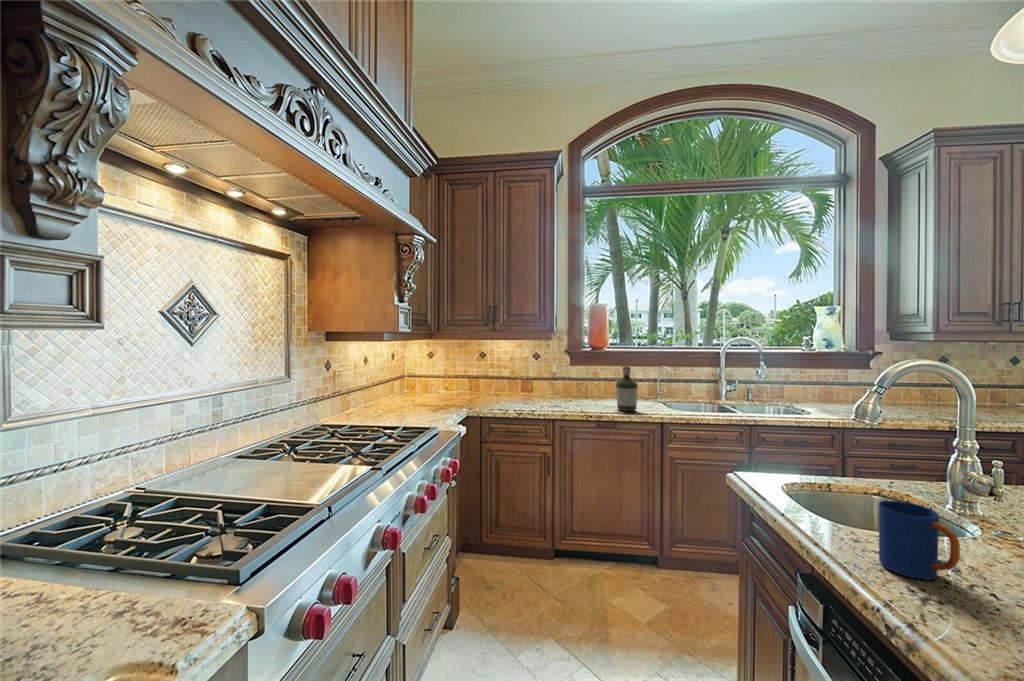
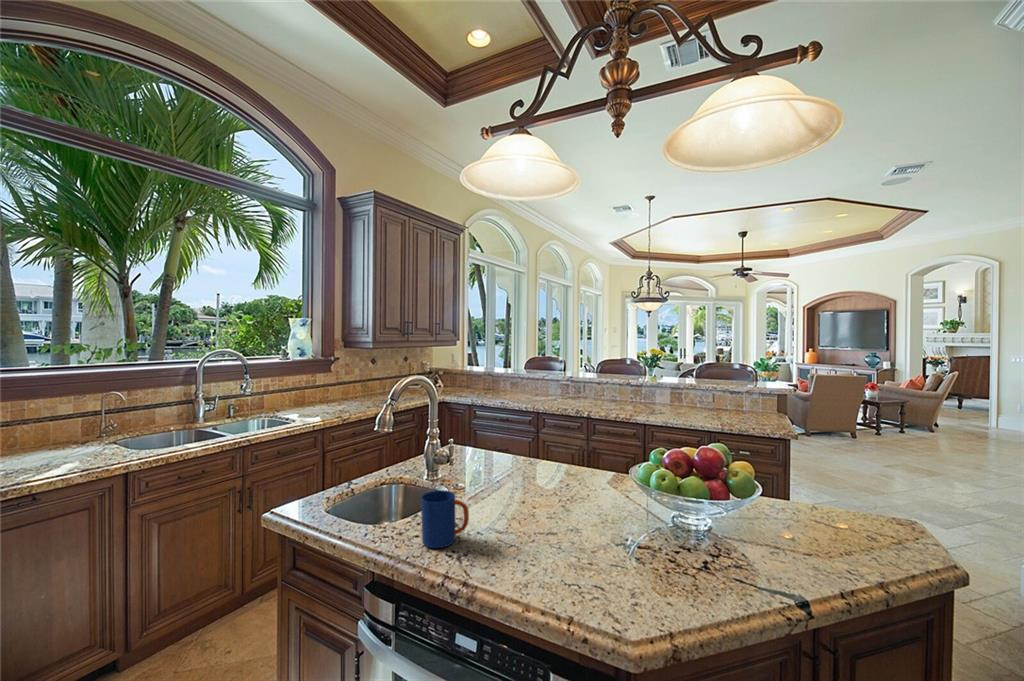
bottle: present [616,366,638,411] -> none [35,402,80,469]

